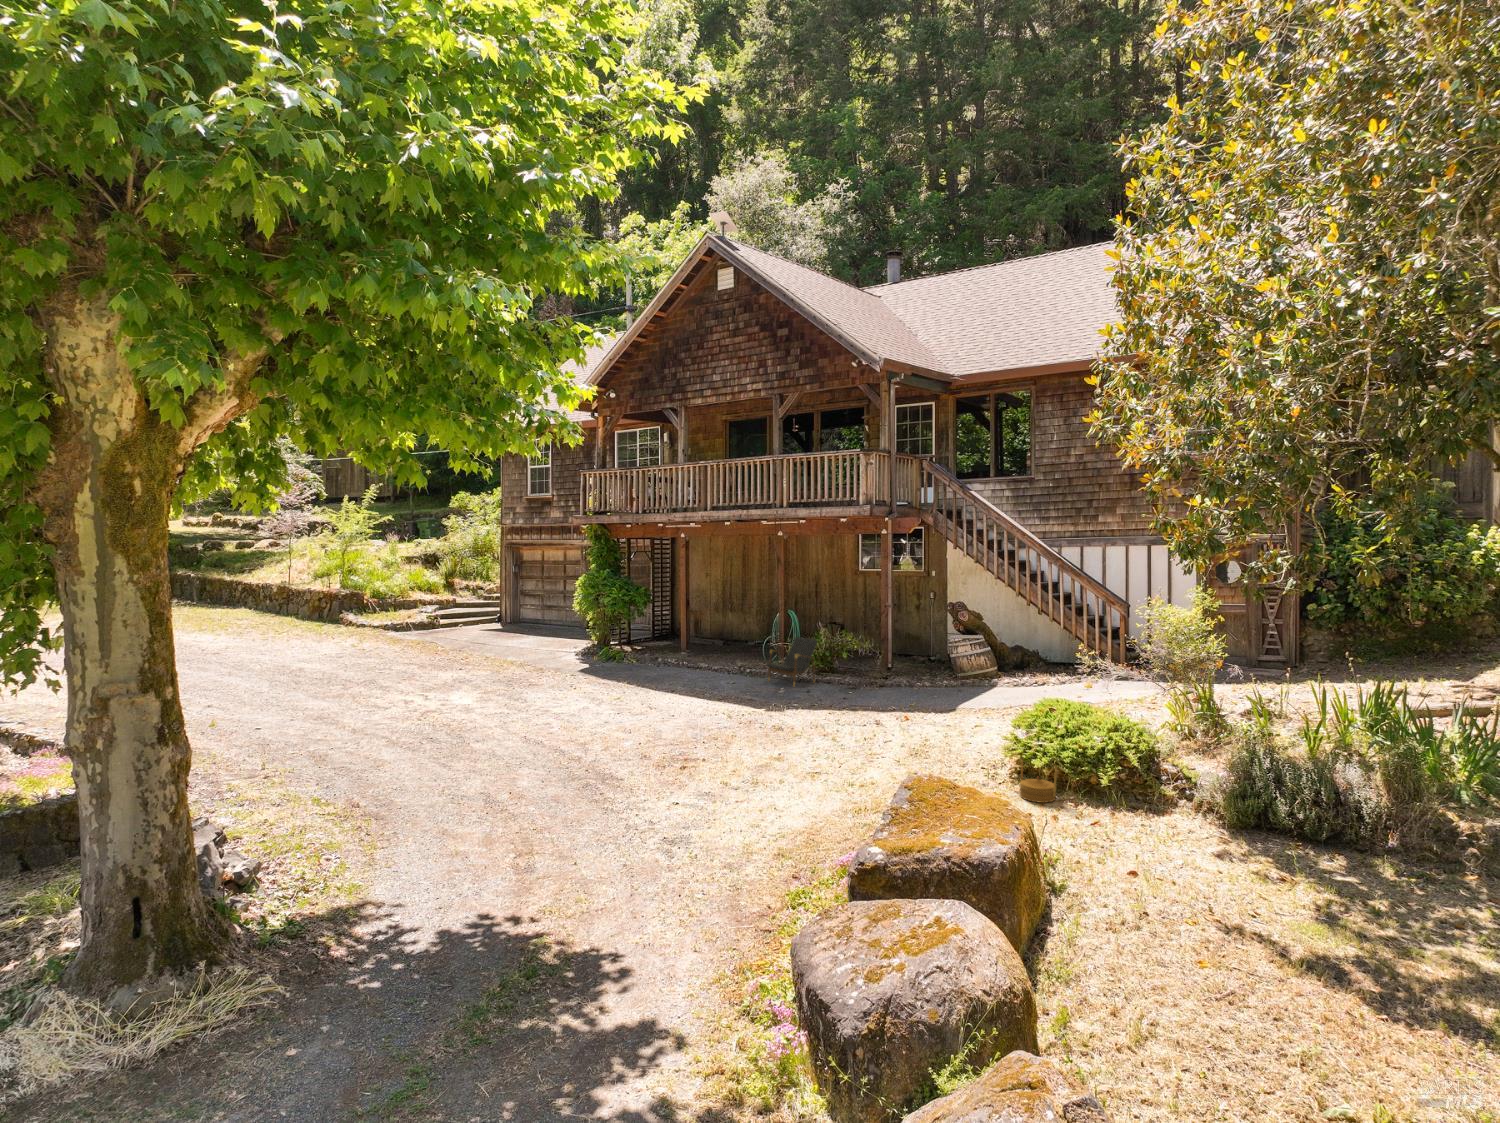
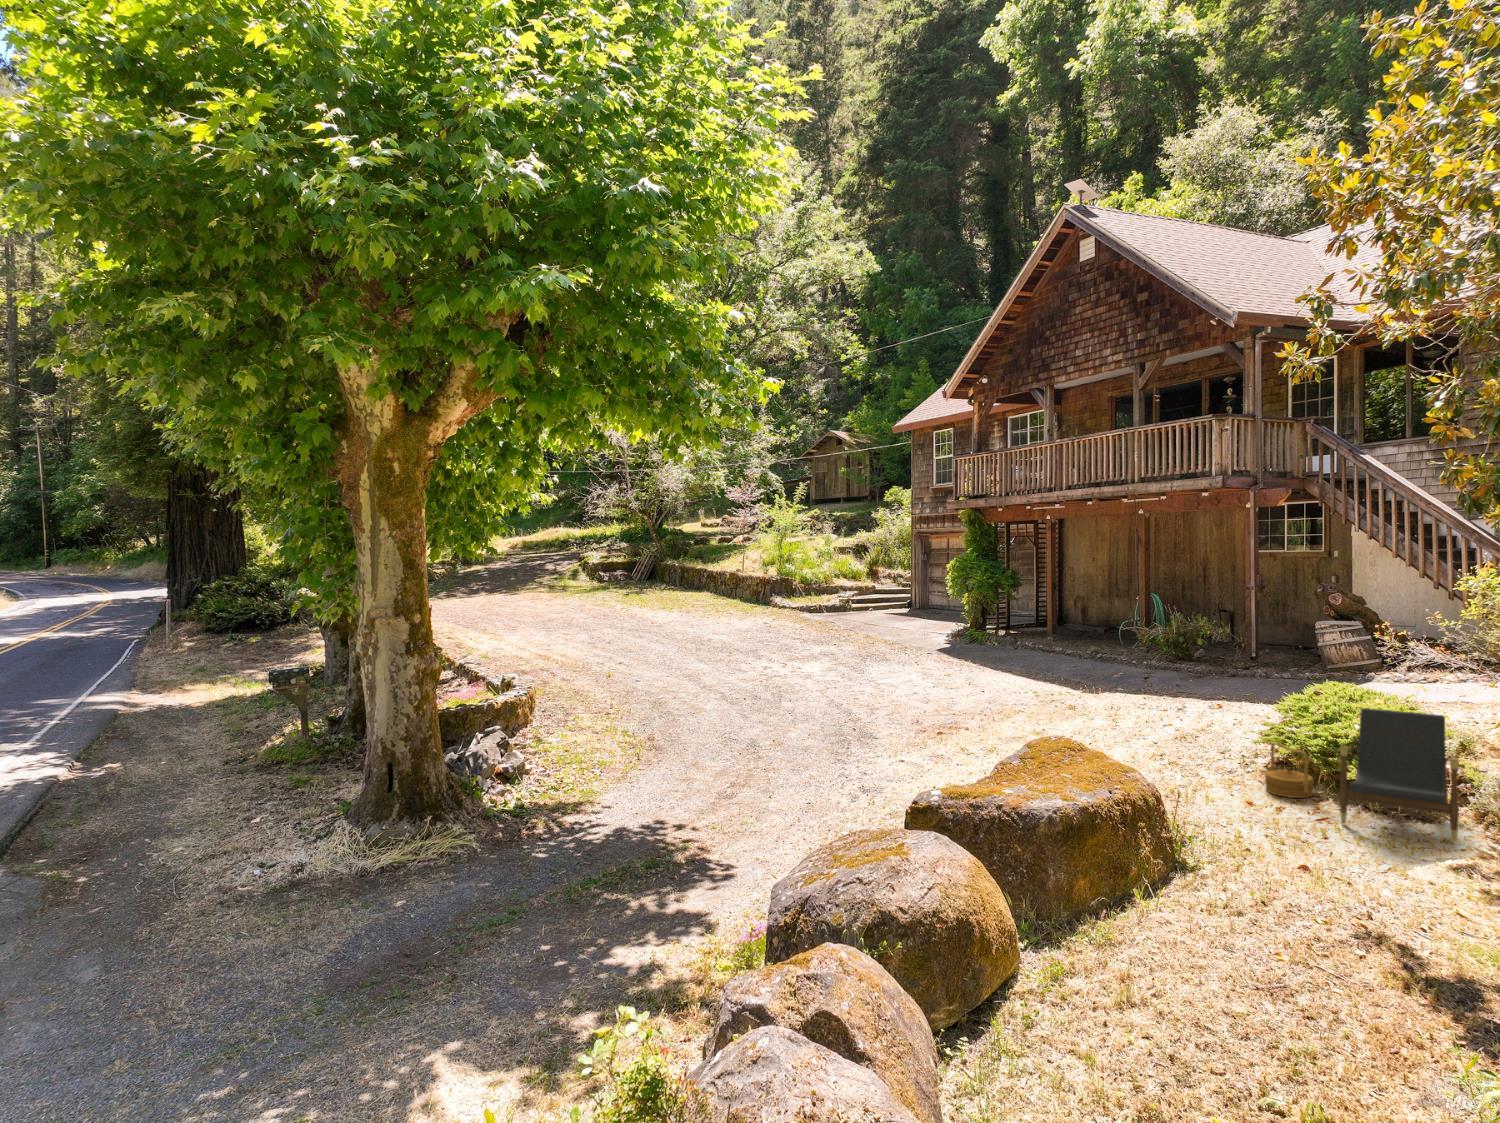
lounge chair: present [767,637,817,686] -> present [1340,708,1459,843]

